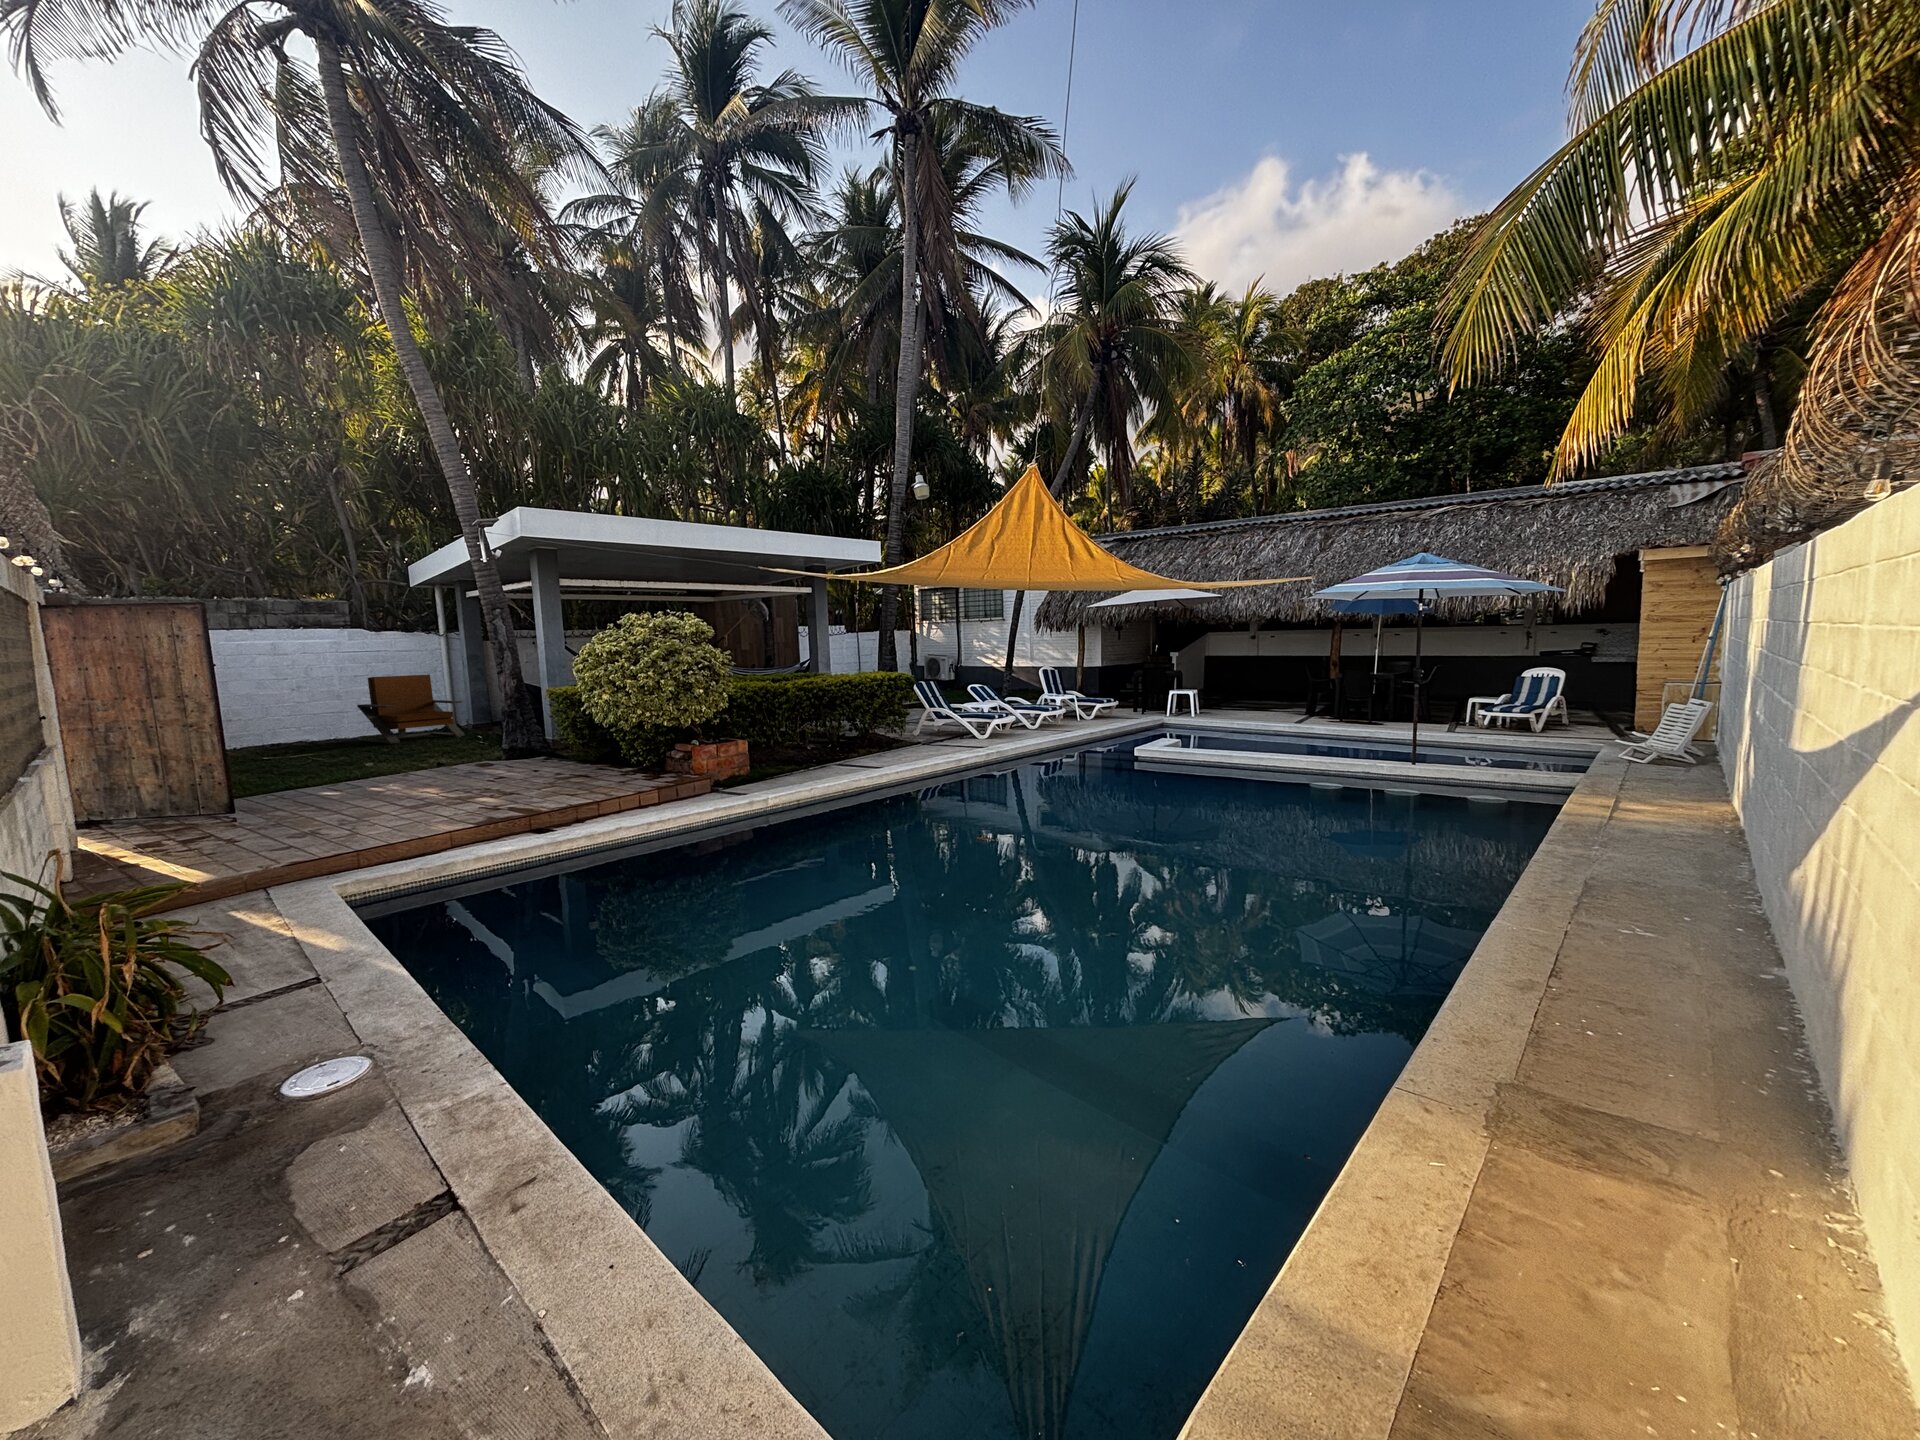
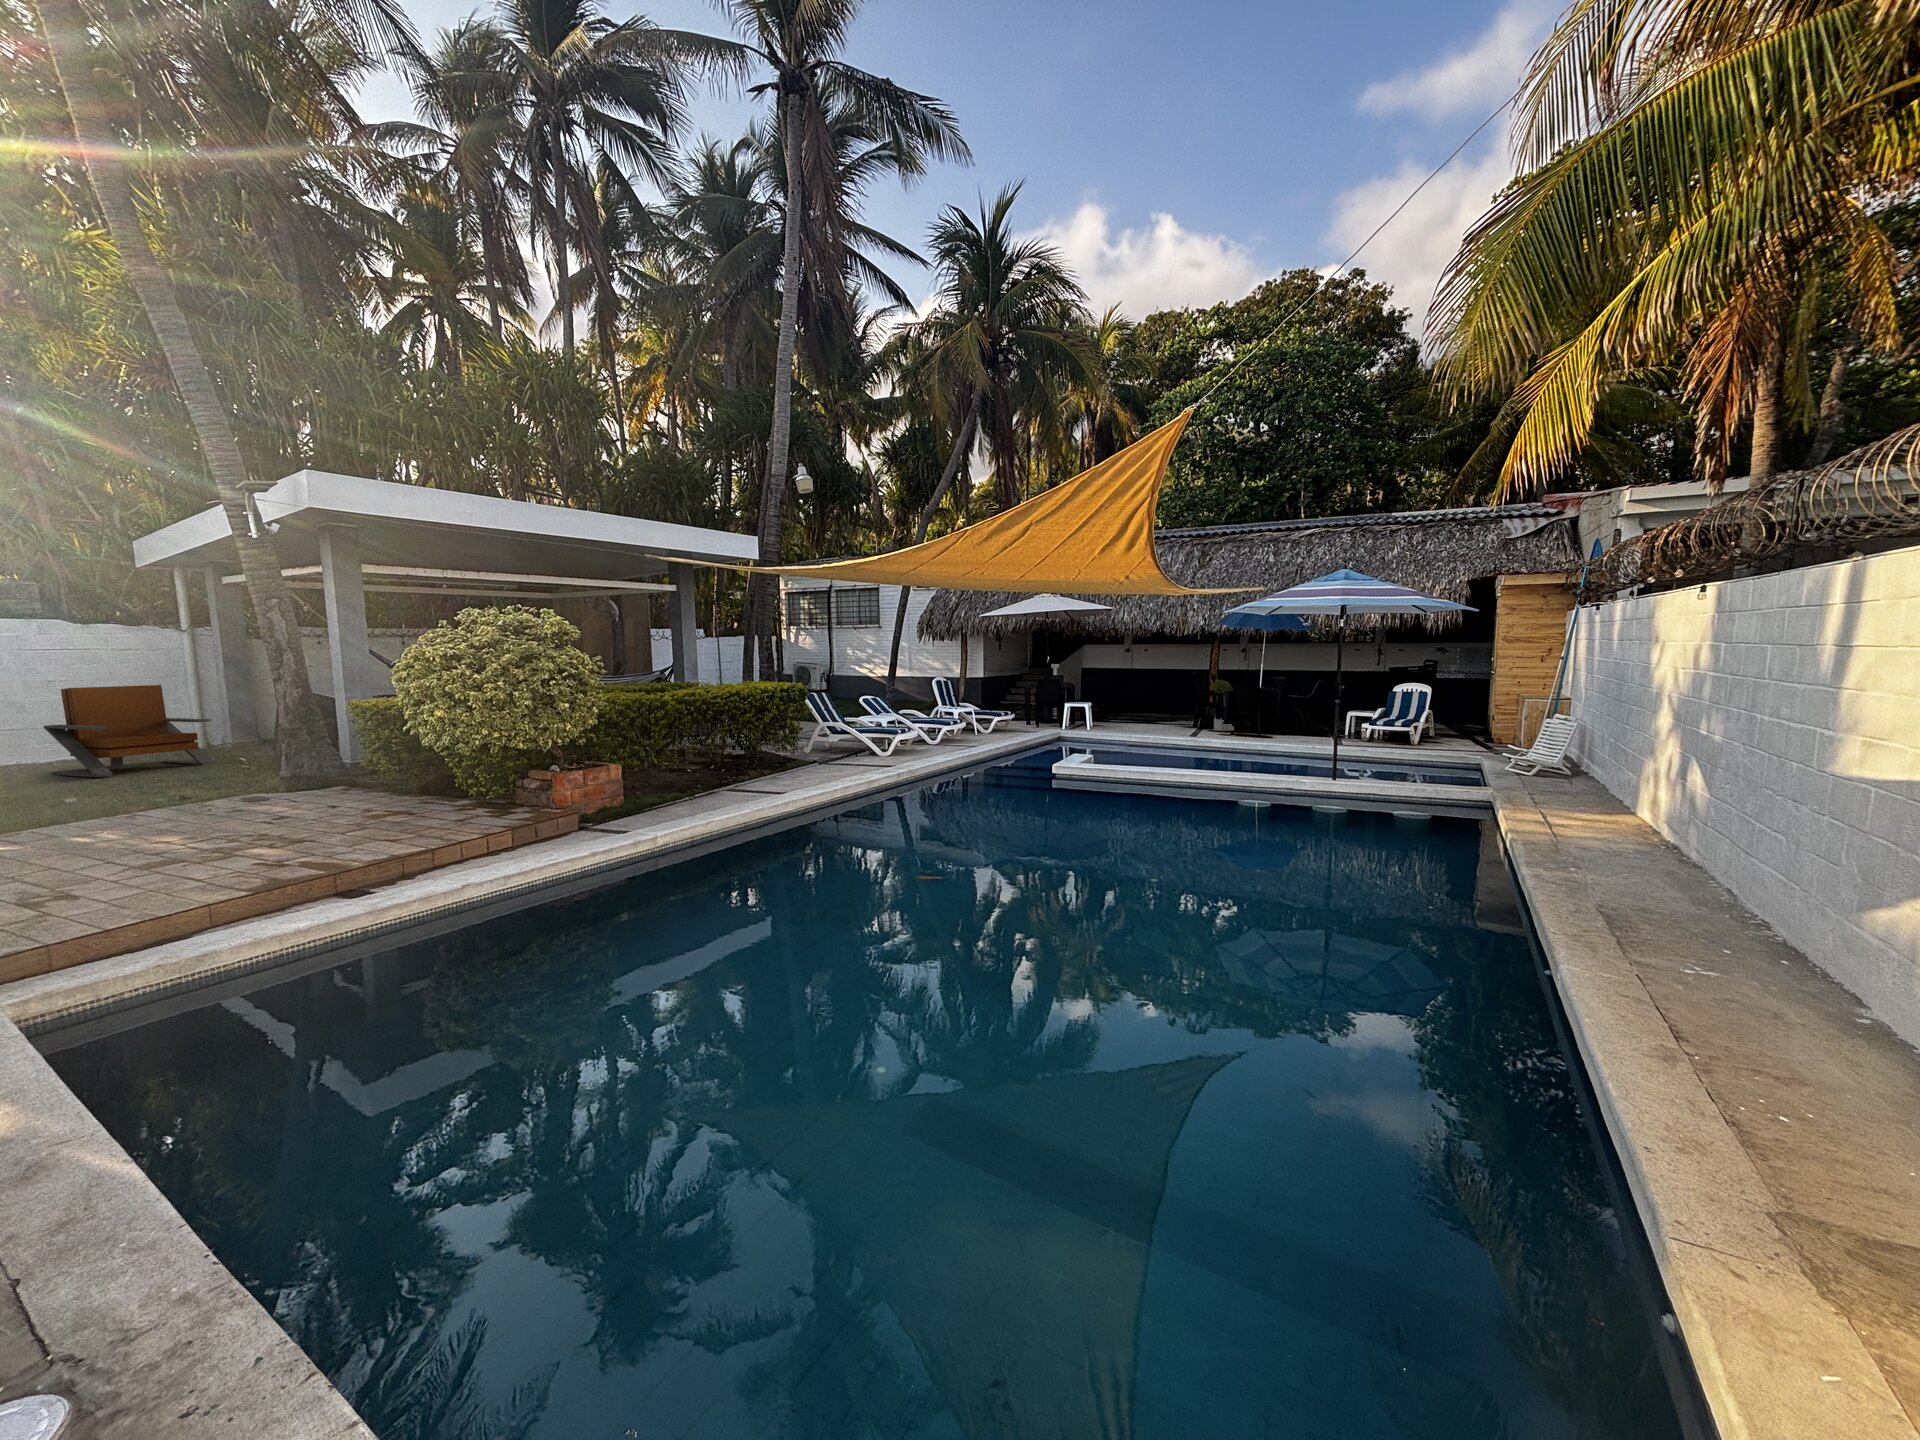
potted tree: none [1331,666,1355,720] -> present [1212,679,1234,731]

